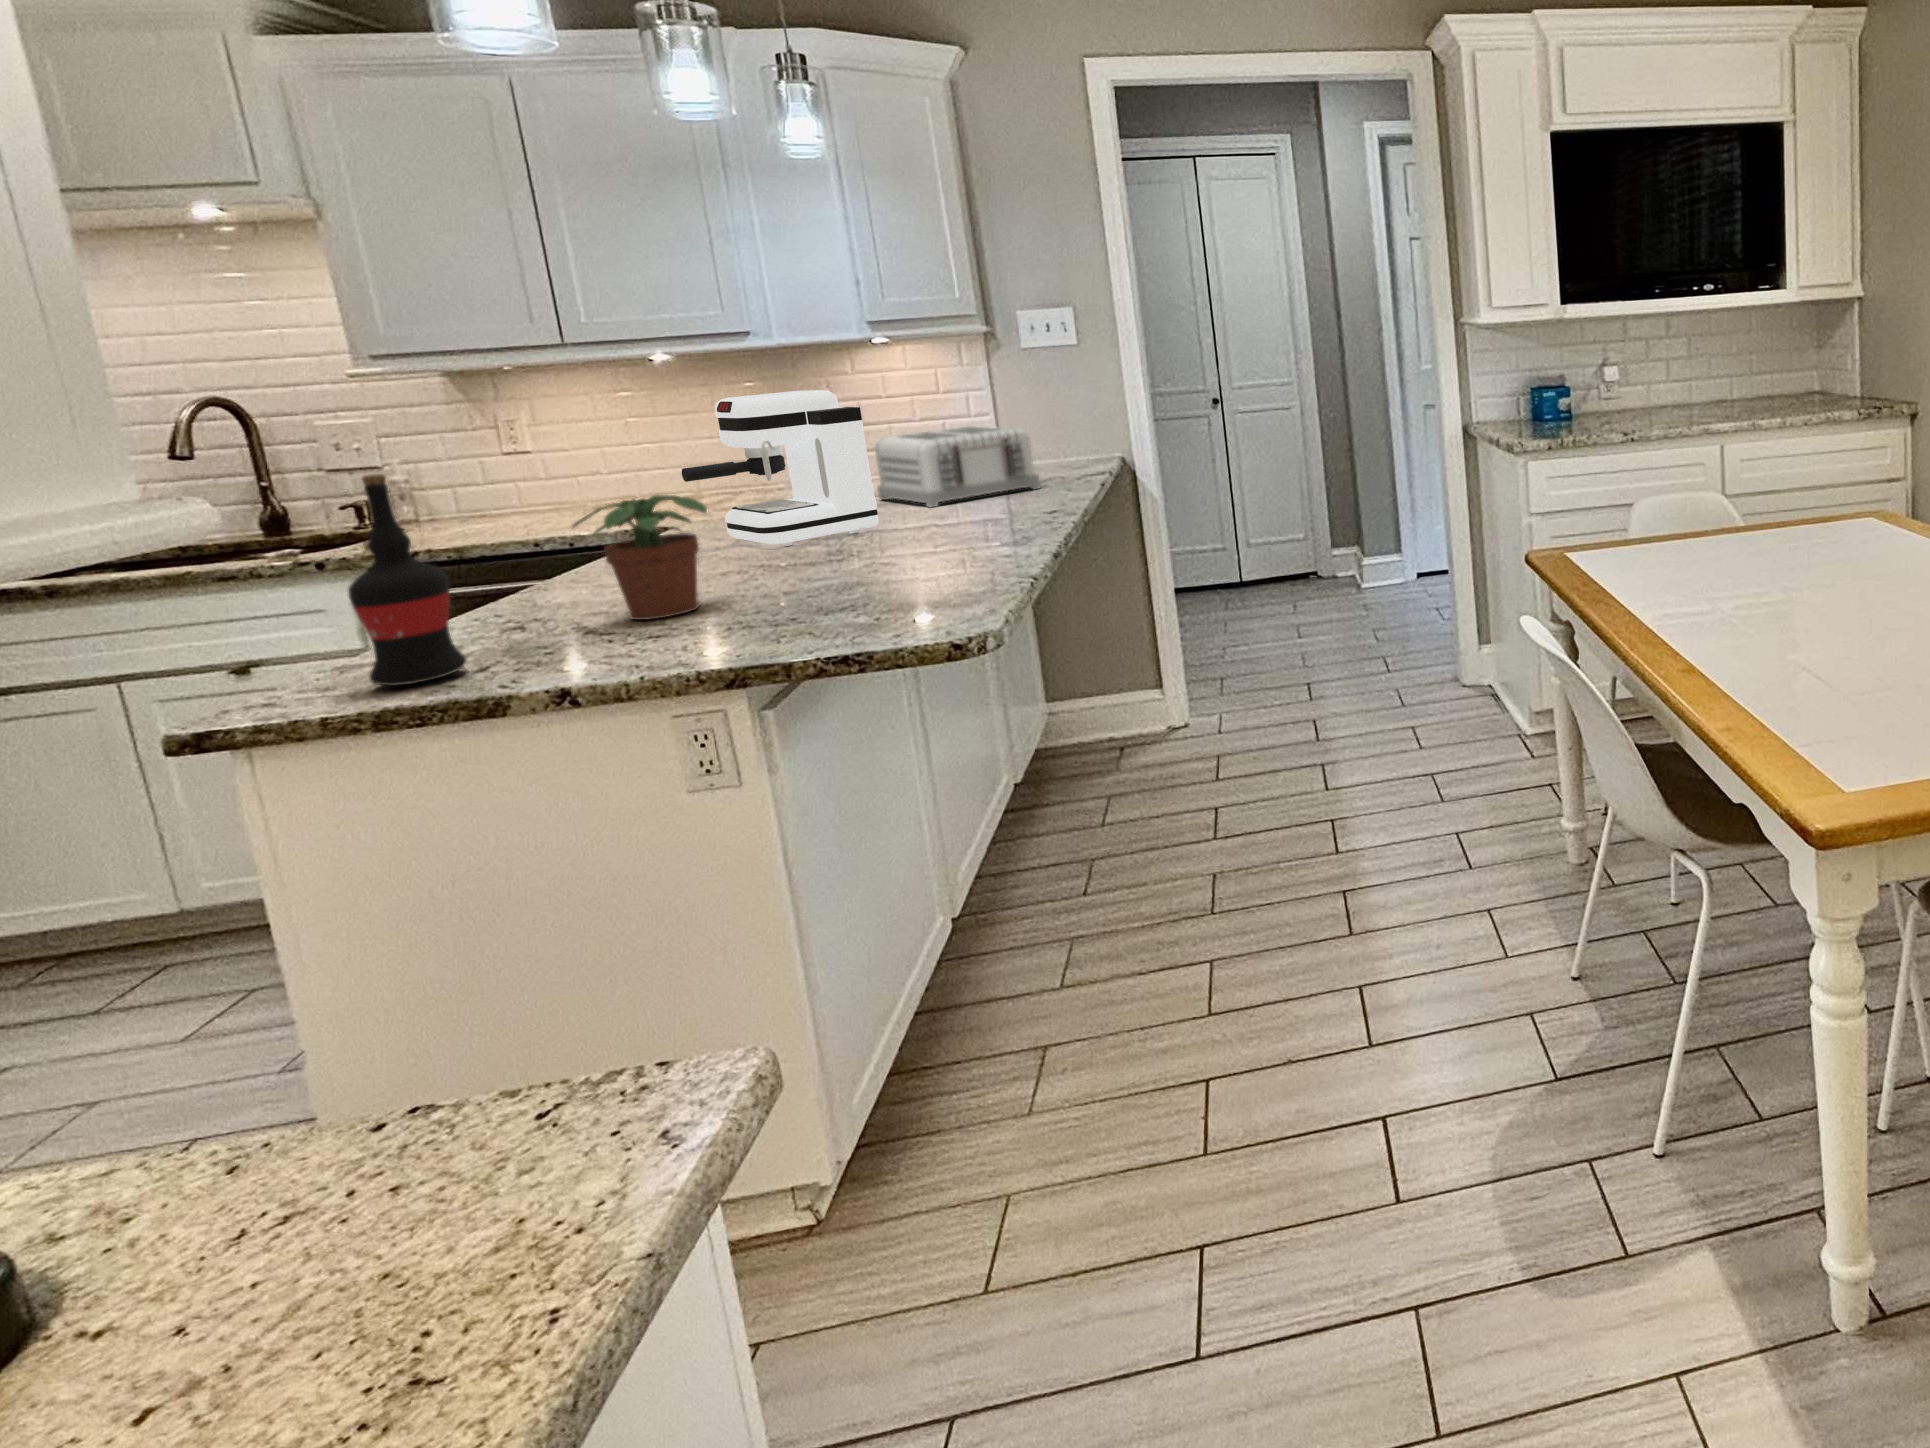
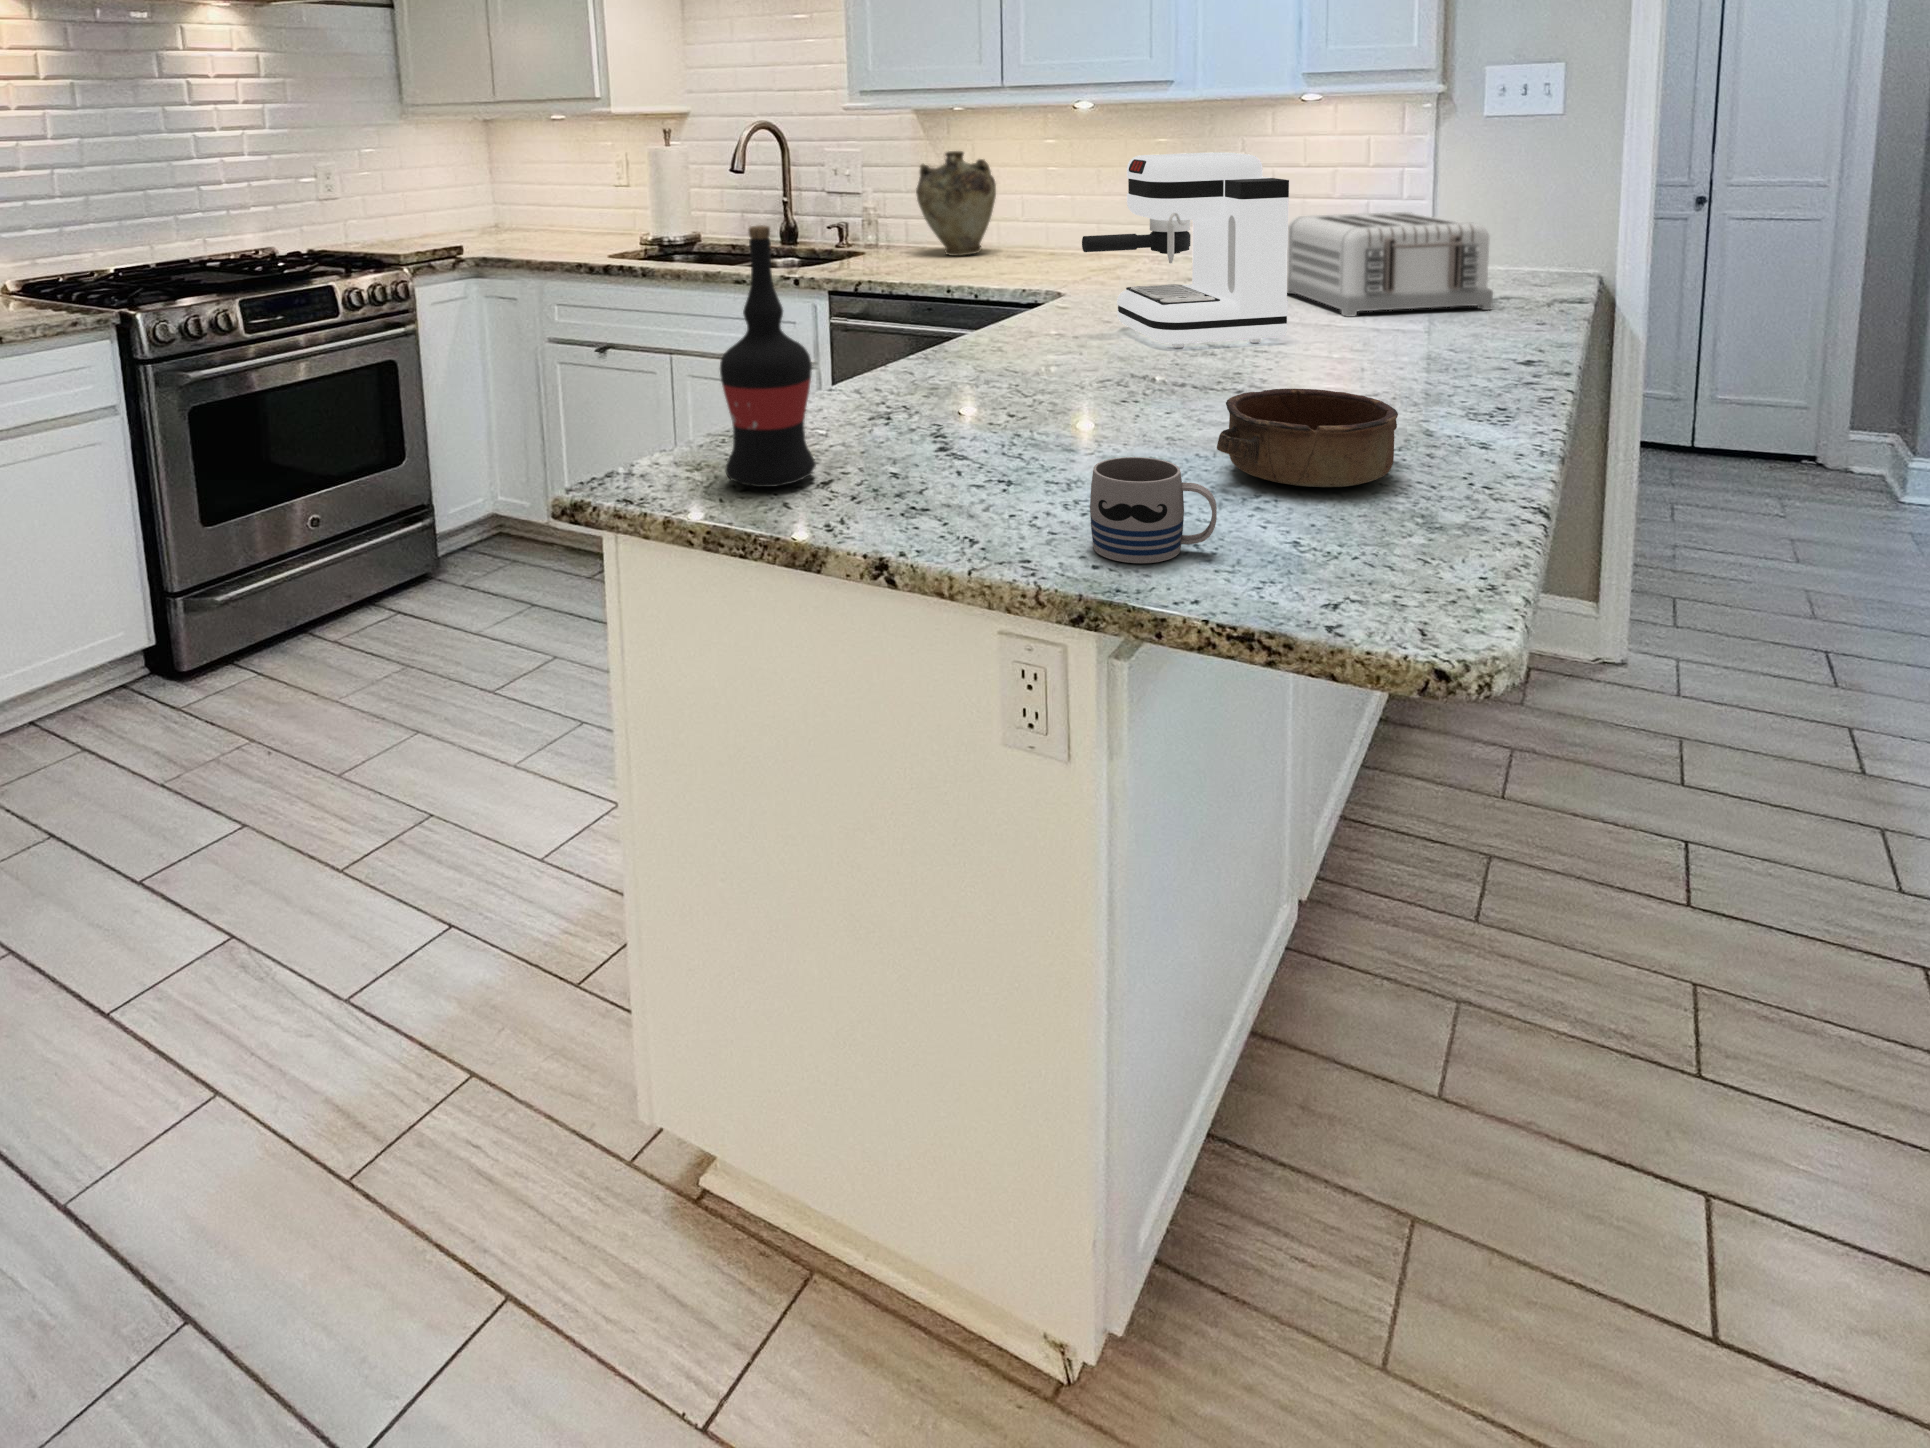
vase: none [463,411,567,517] -> present [916,151,996,256]
potted plant: present [573,495,707,620] -> none [949,279,1096,444]
bowl: none [820,537,947,598] -> present [1217,389,1398,487]
mug: none [726,586,821,652] -> present [1090,457,1217,563]

